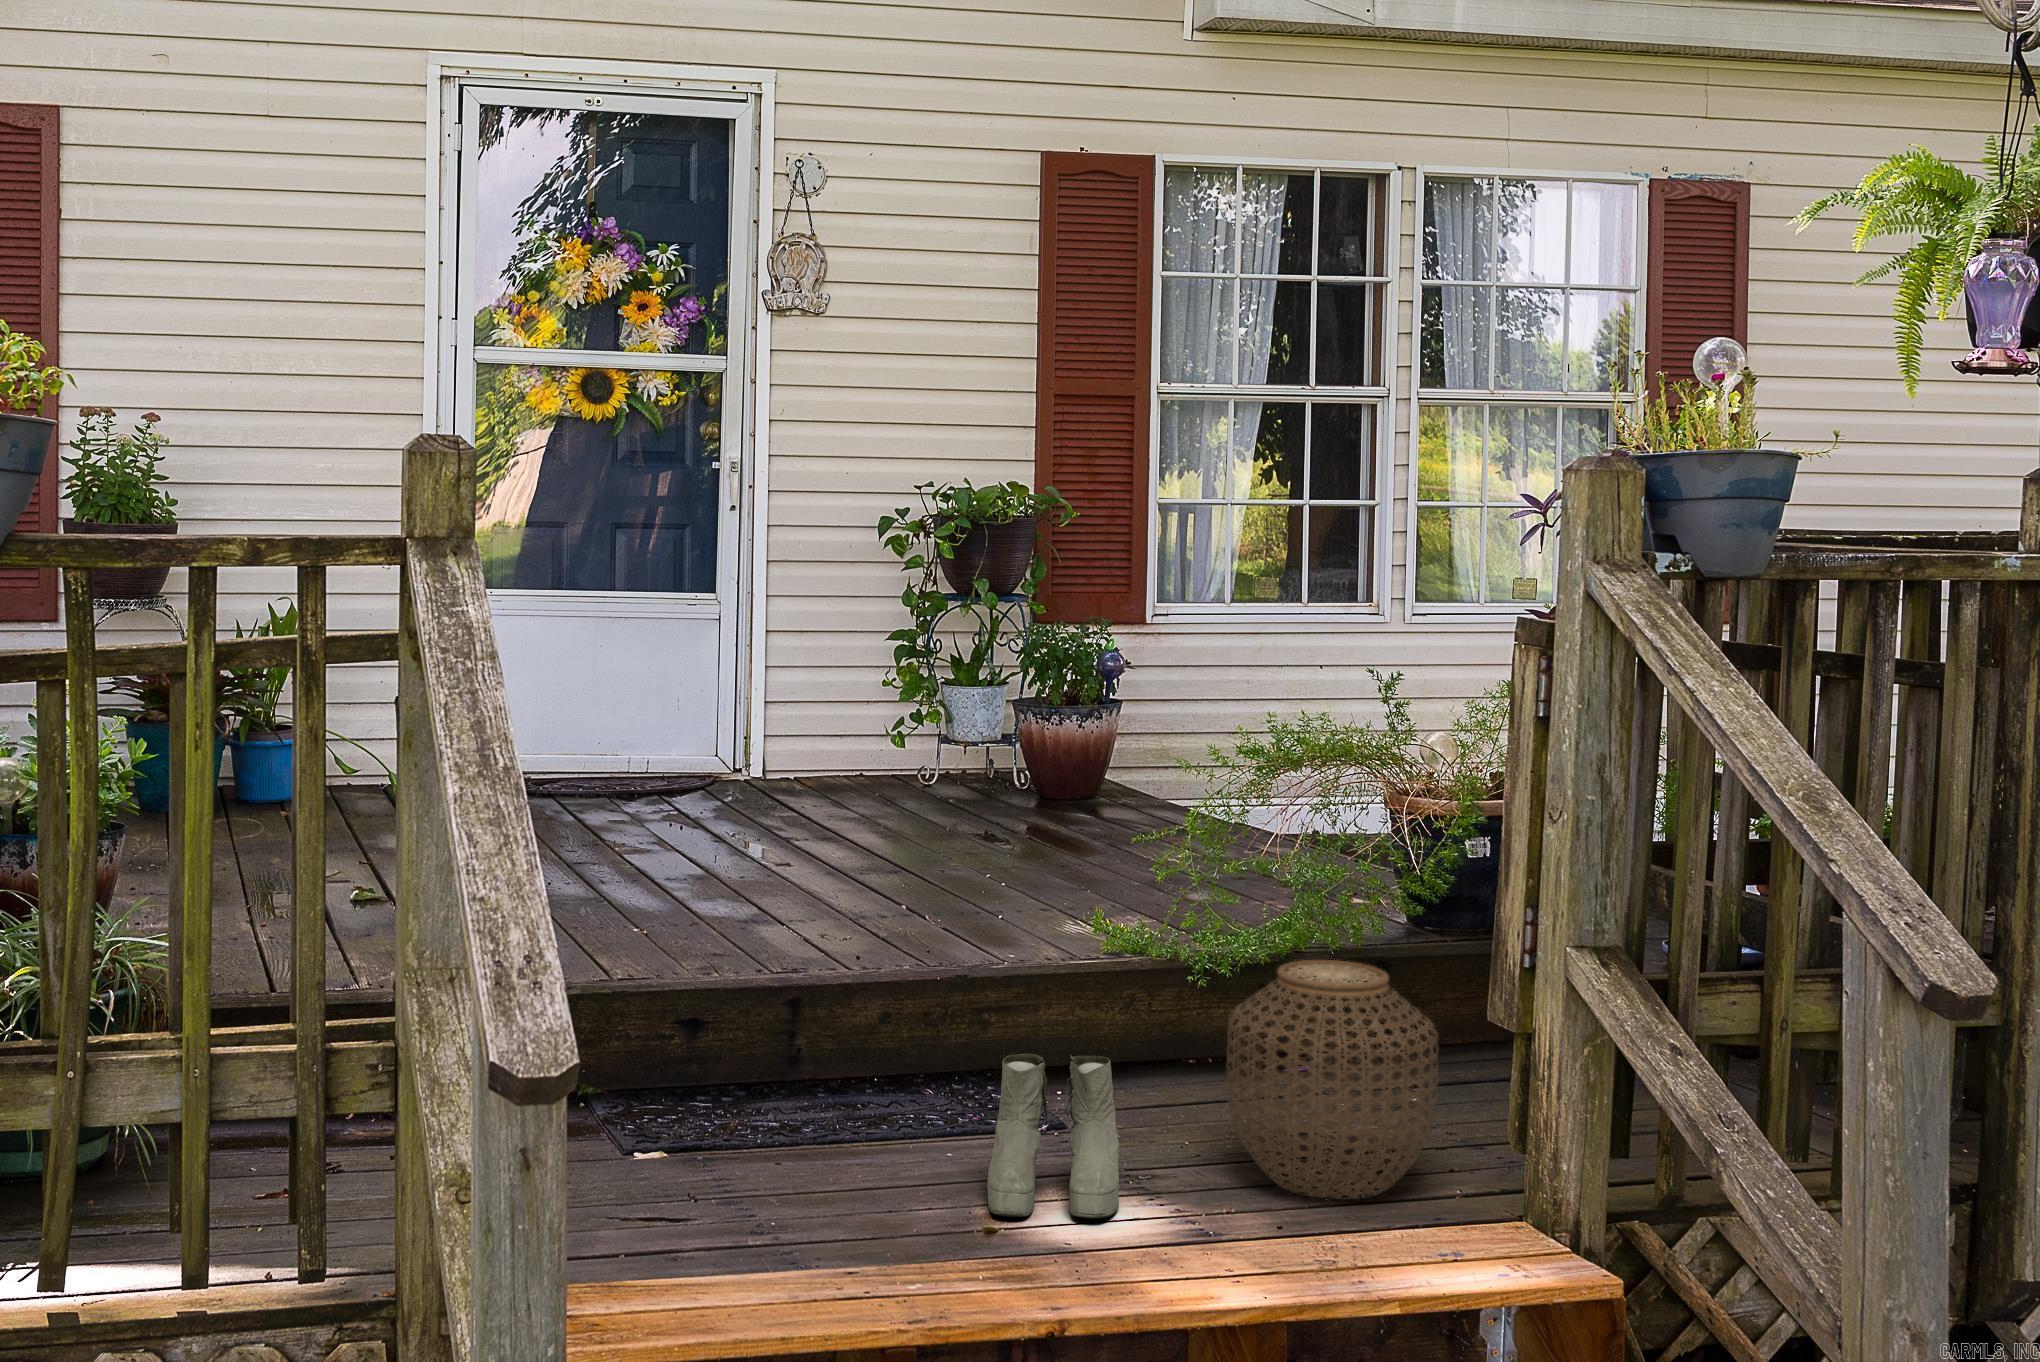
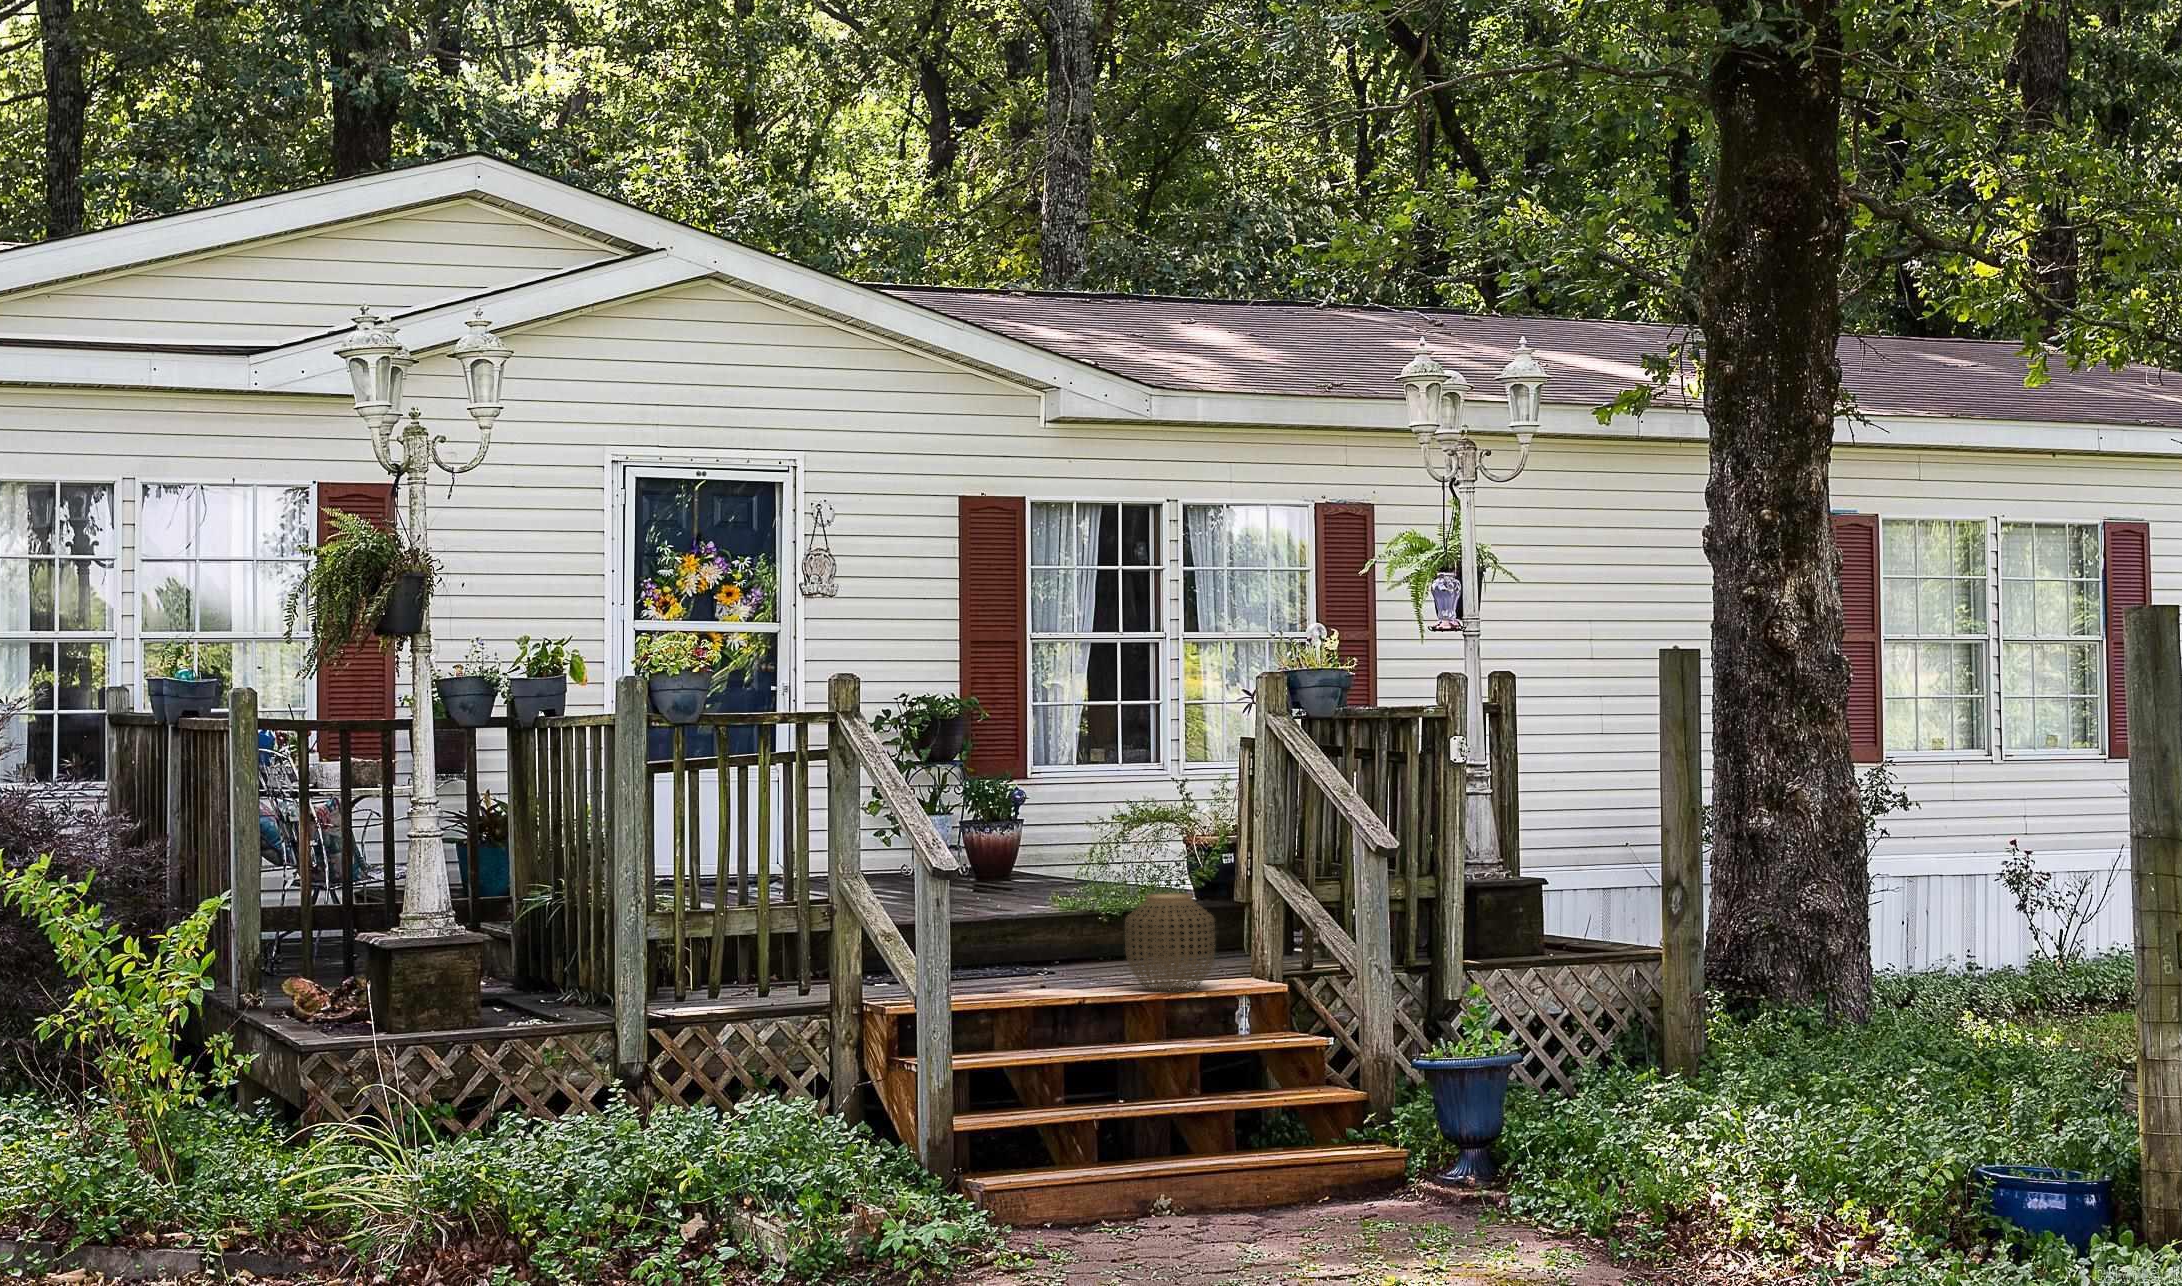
boots: present [988,1054,1119,1218] -> none [1029,935,1085,999]

